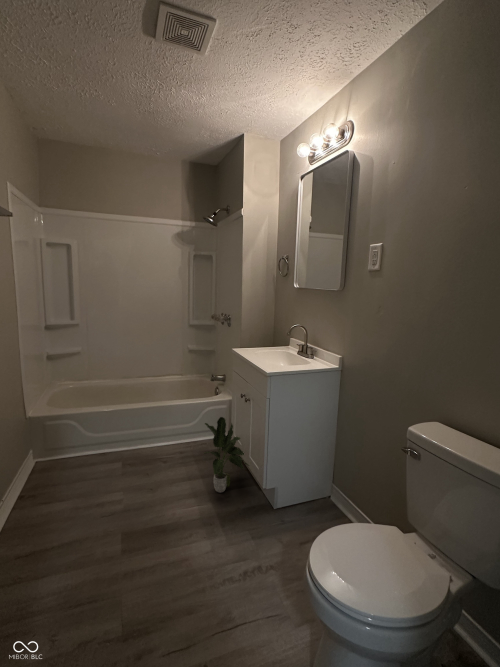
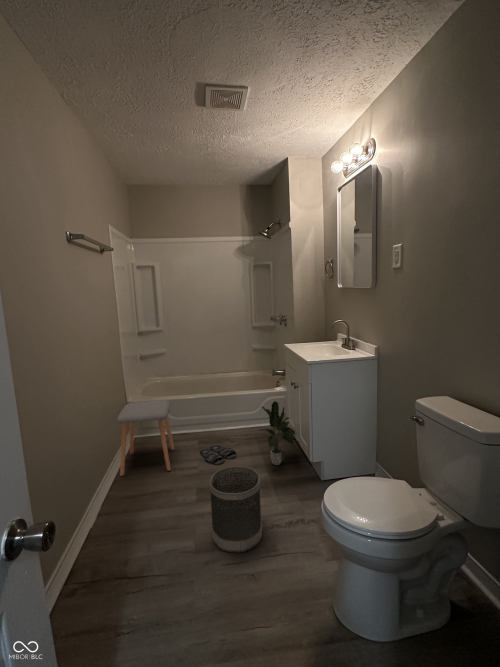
stool: none [8,415,90,521] -> present [117,400,174,476]
slippers: none [124,469,171,495] -> present [200,445,236,464]
wastebasket: none [143,508,211,629] -> present [209,466,262,553]

